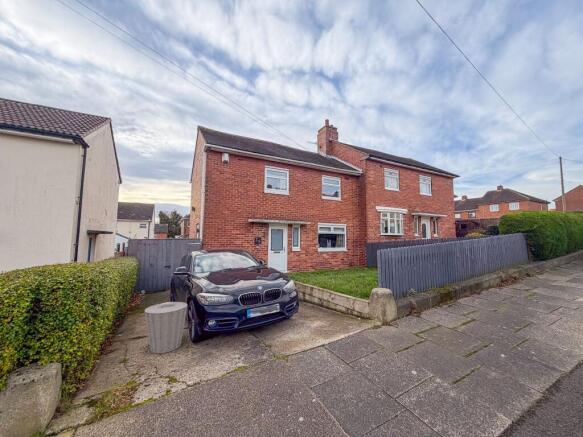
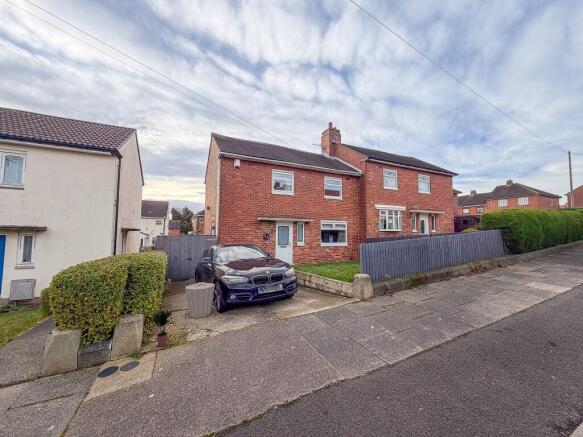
potted plant: none [62,344,116,415] -> present [148,310,172,346]

